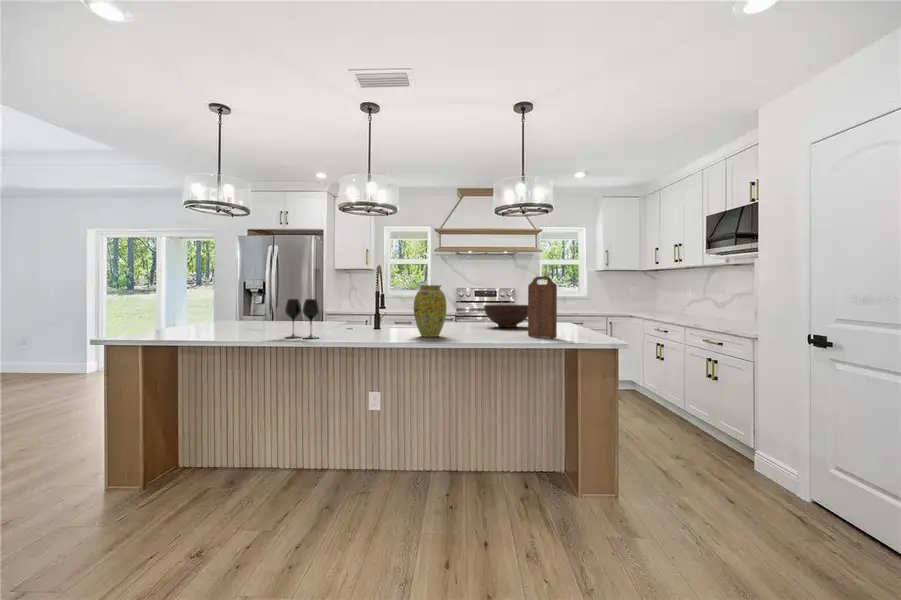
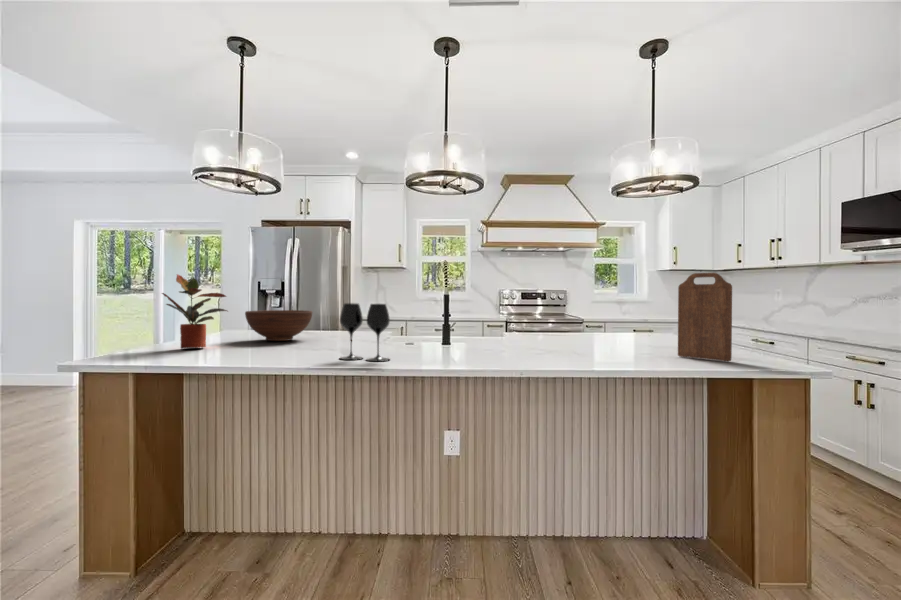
potted plant: none [162,278,211,333] -> present [162,274,227,349]
vase: present [414,285,447,337] -> none [519,285,565,358]
fruit bowl: present [484,305,528,327] -> present [245,310,312,341]

